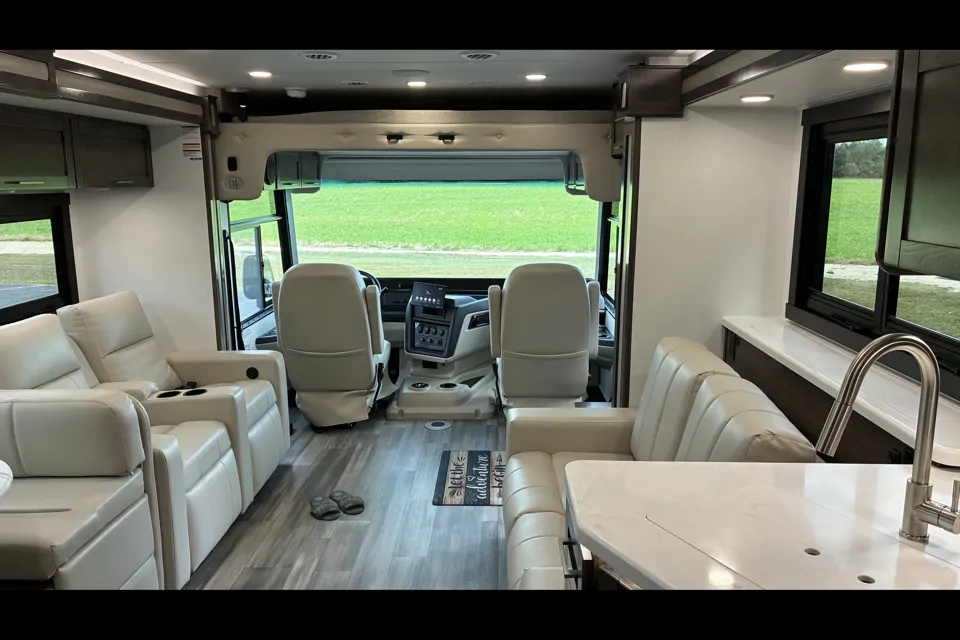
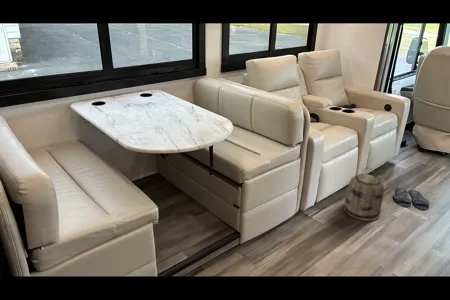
basket: none [240,473,305,569] -> present [343,173,384,221]

